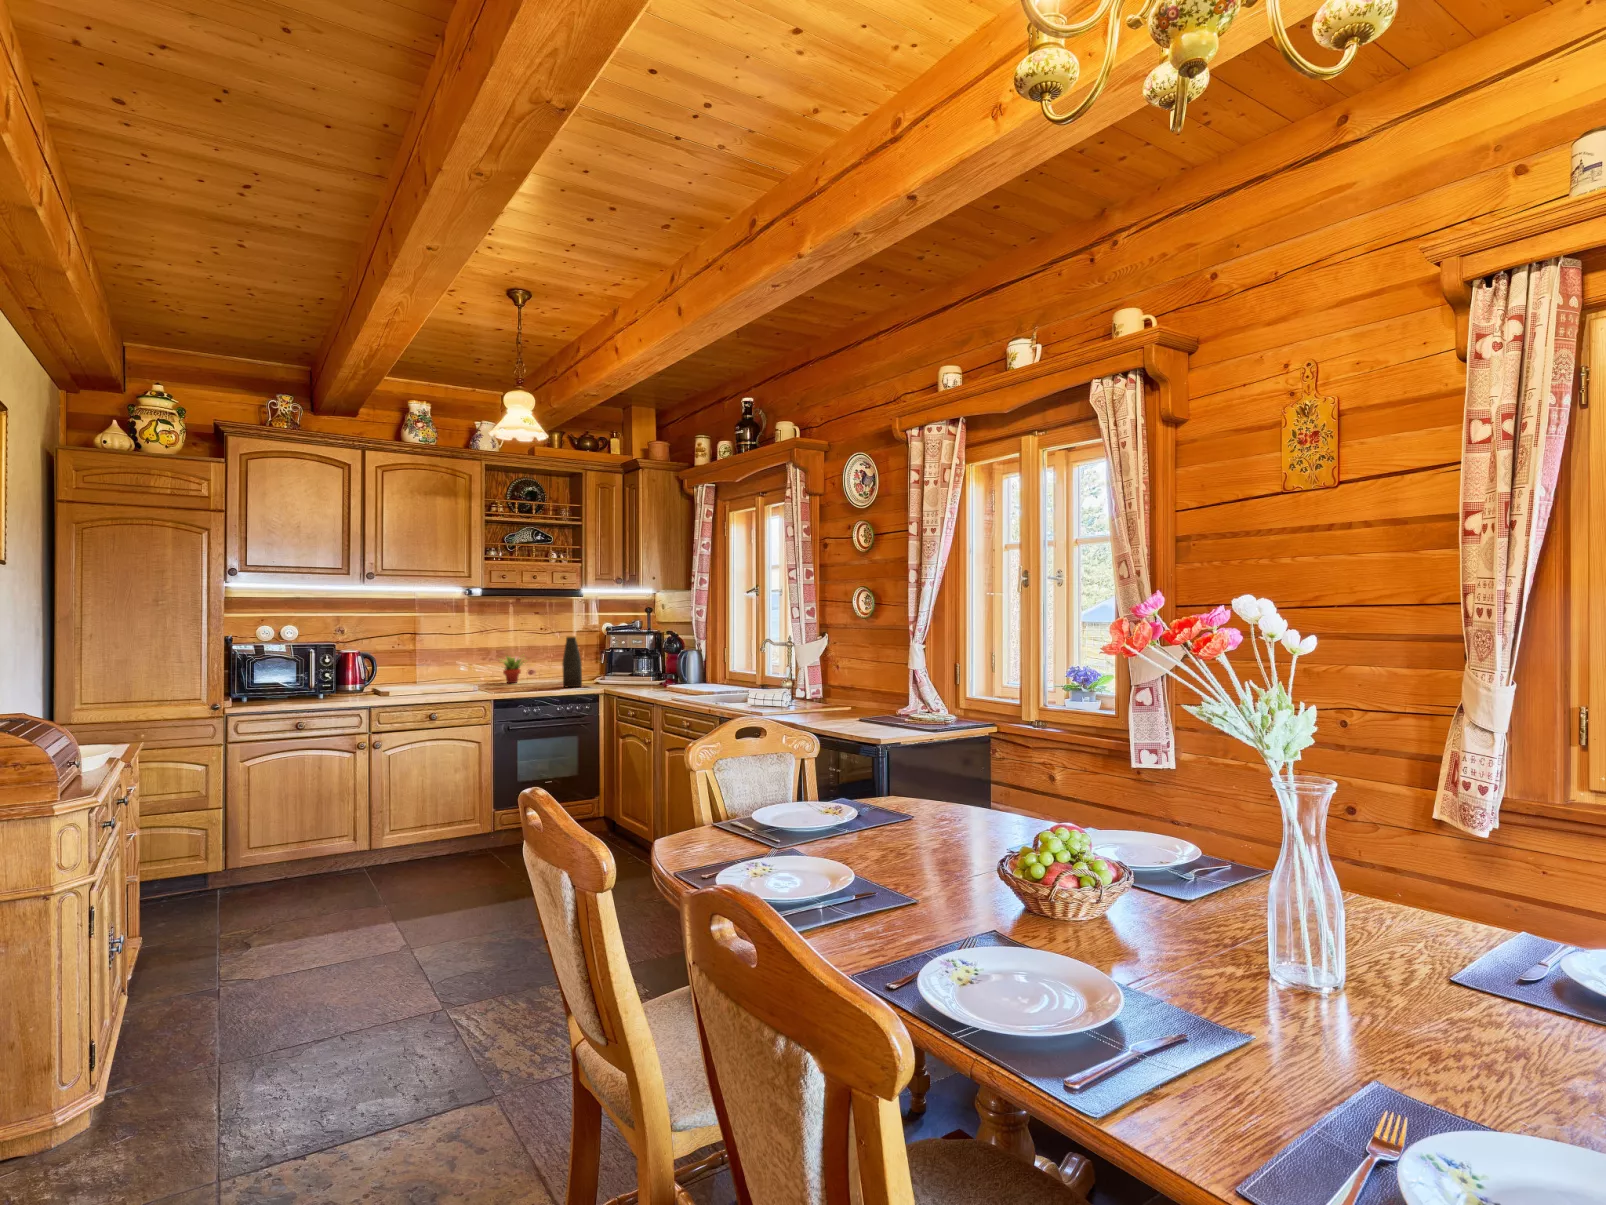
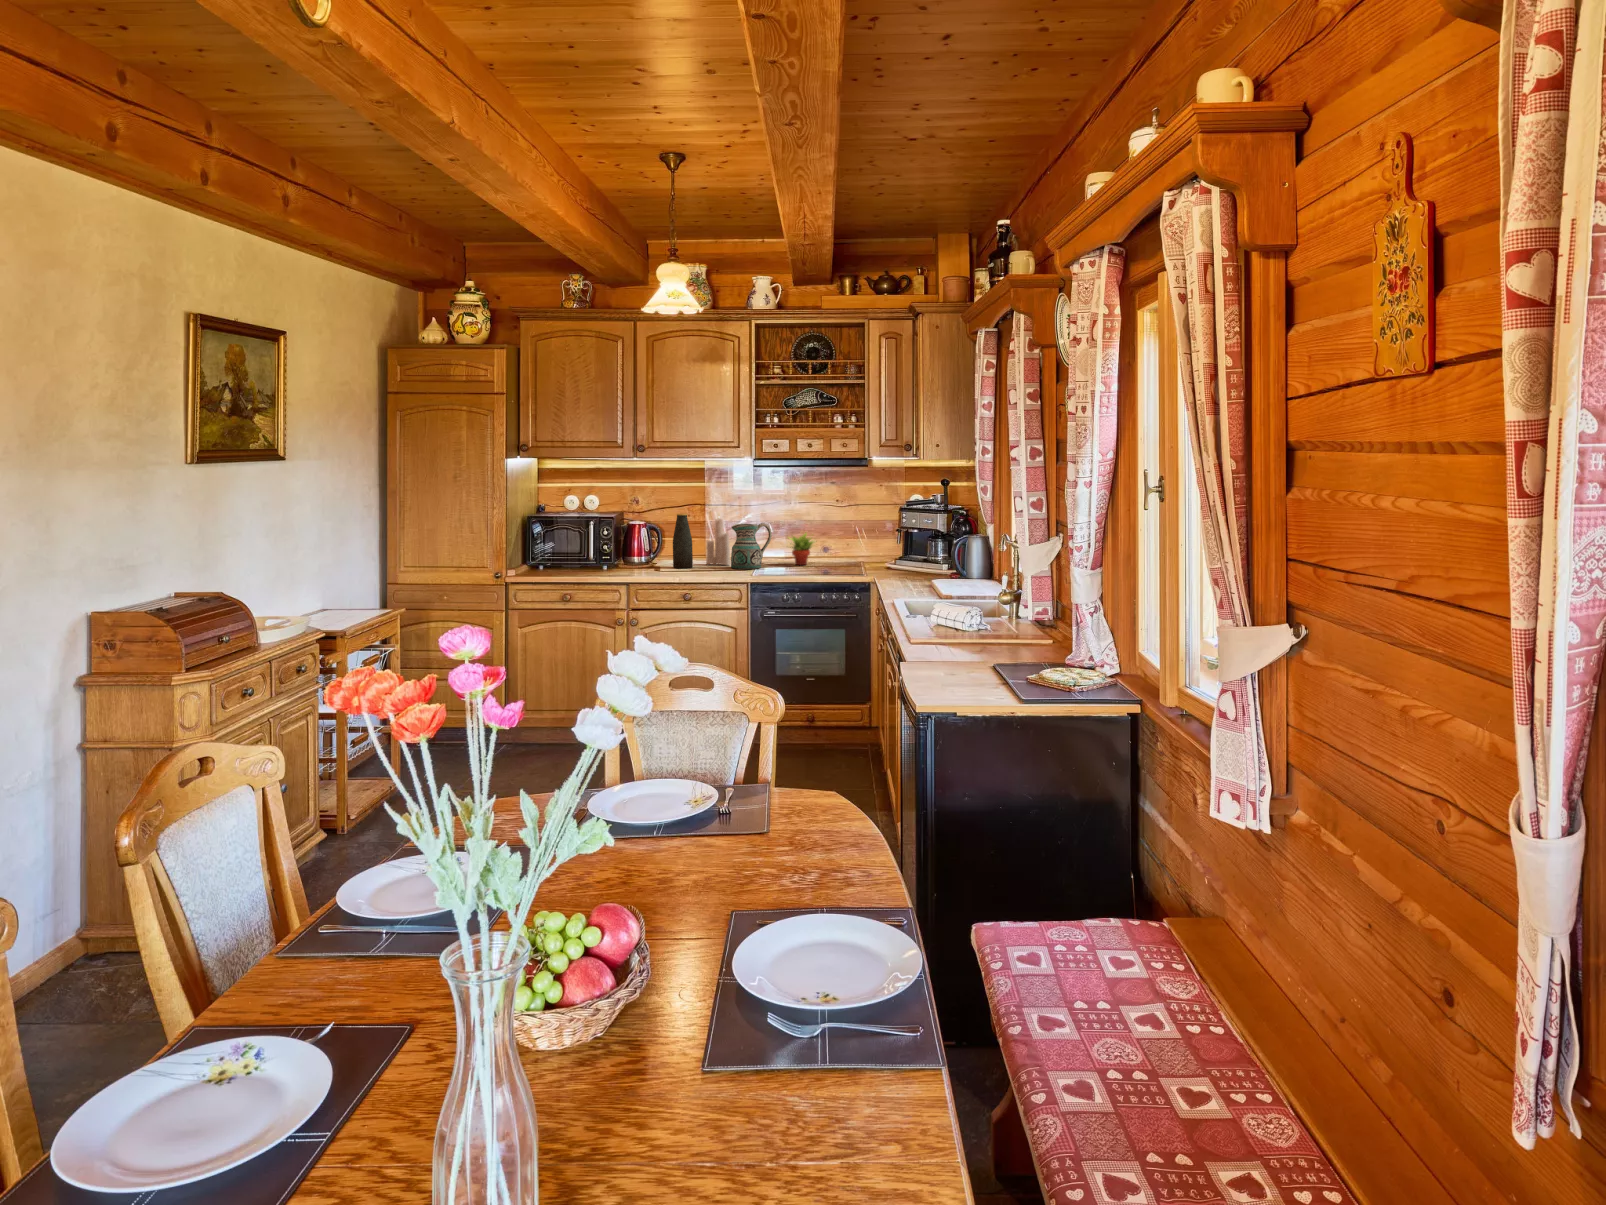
candle: none [420,634,448,688] -> present [706,518,731,565]
bottle: present [562,636,582,687] -> present [673,514,693,568]
ceramic pitcher: none [456,645,493,688] -> present [731,523,772,569]

